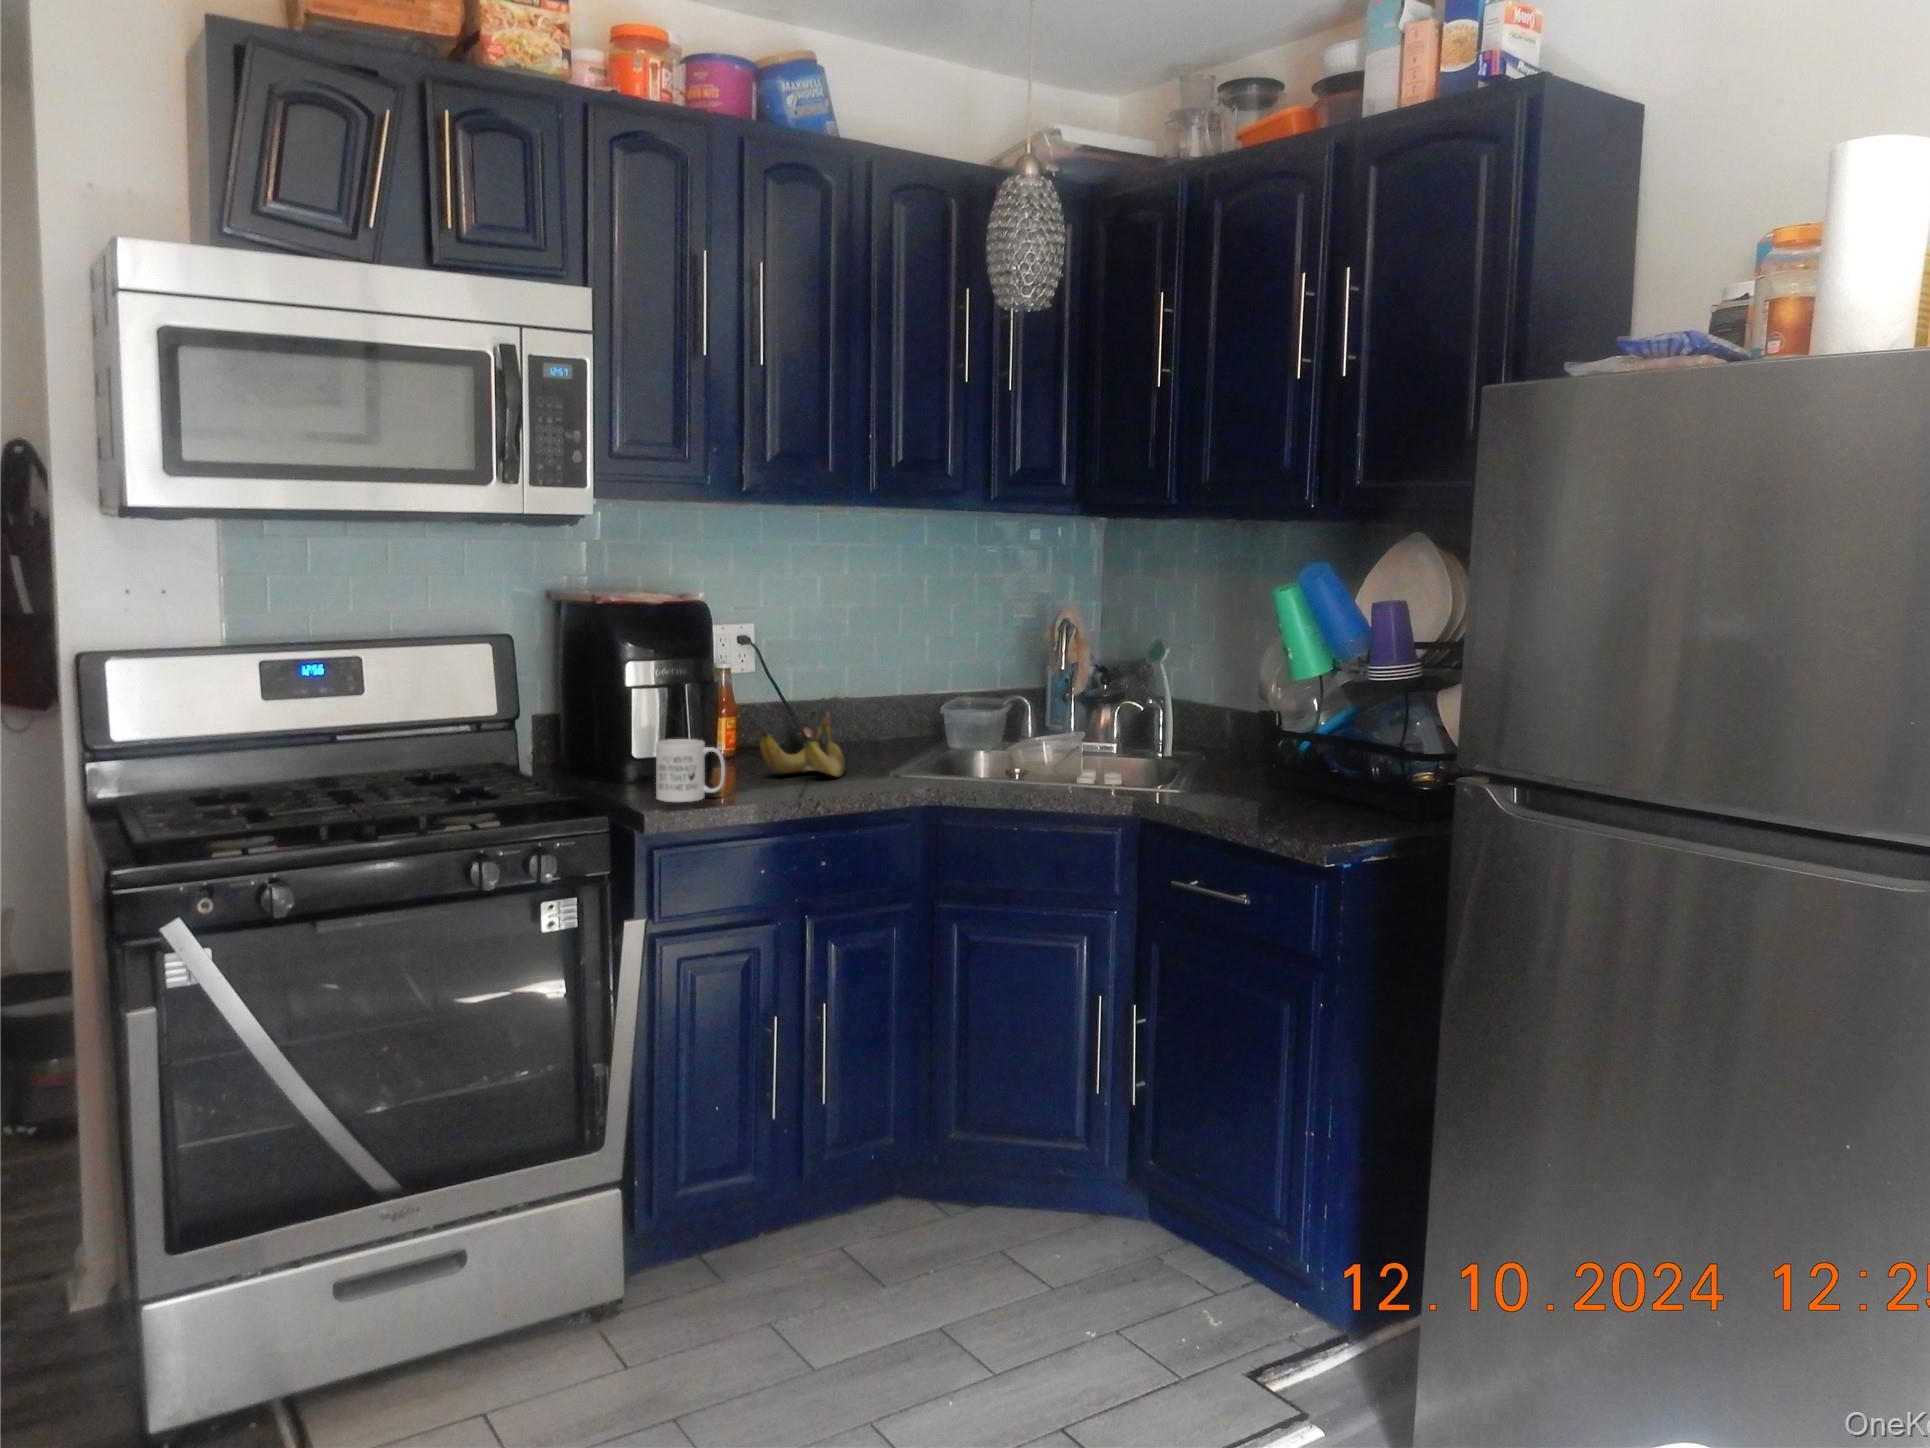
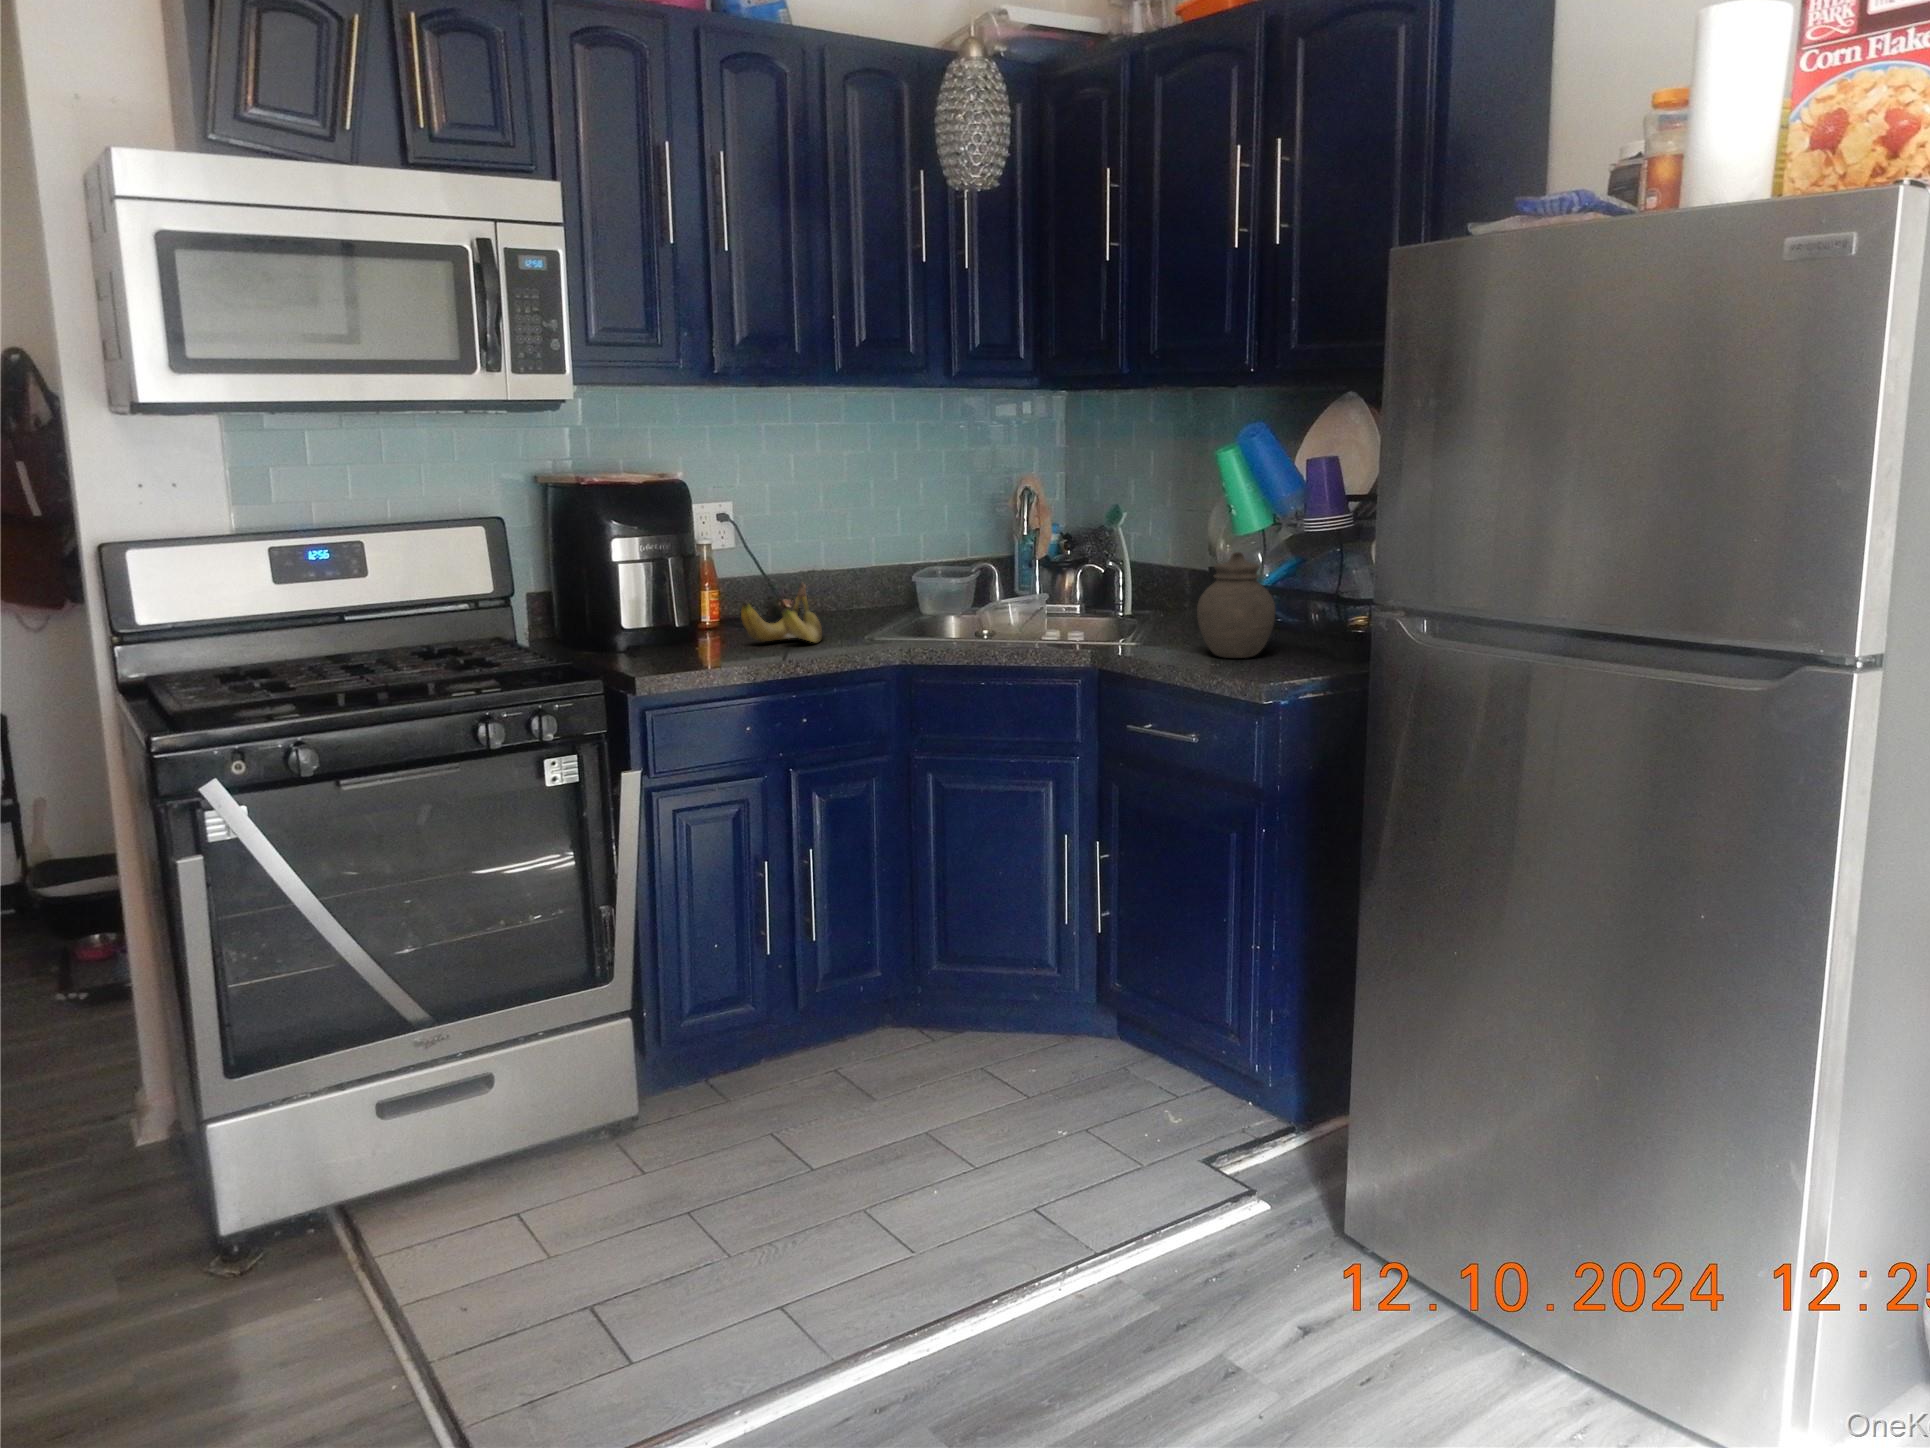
jar: none [1249,697,1333,811] -> present [1197,552,1275,658]
mug: present [656,739,725,802] -> none [643,609,709,667]

